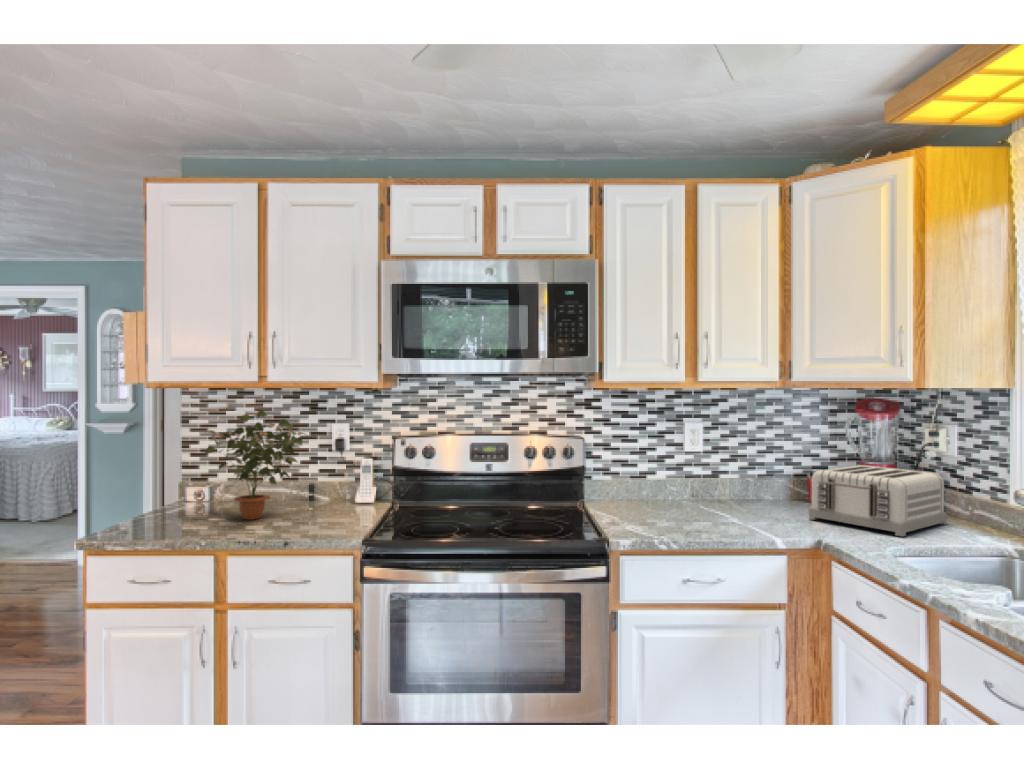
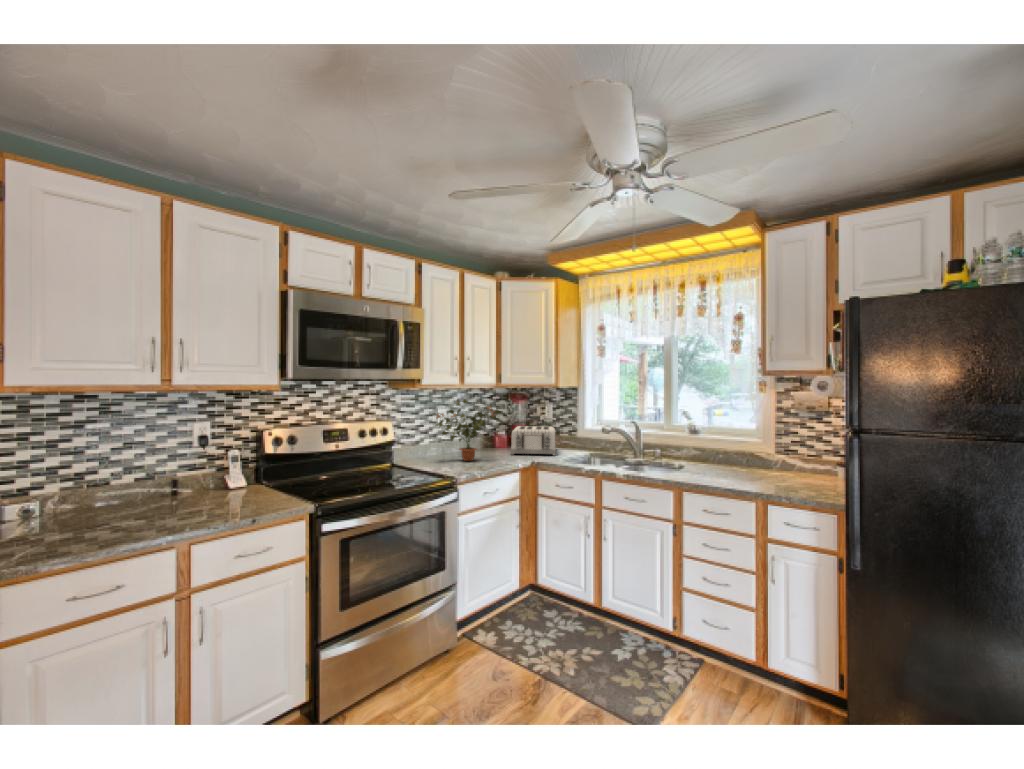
potted plant: present [205,410,304,520] -> present [432,399,500,461]

